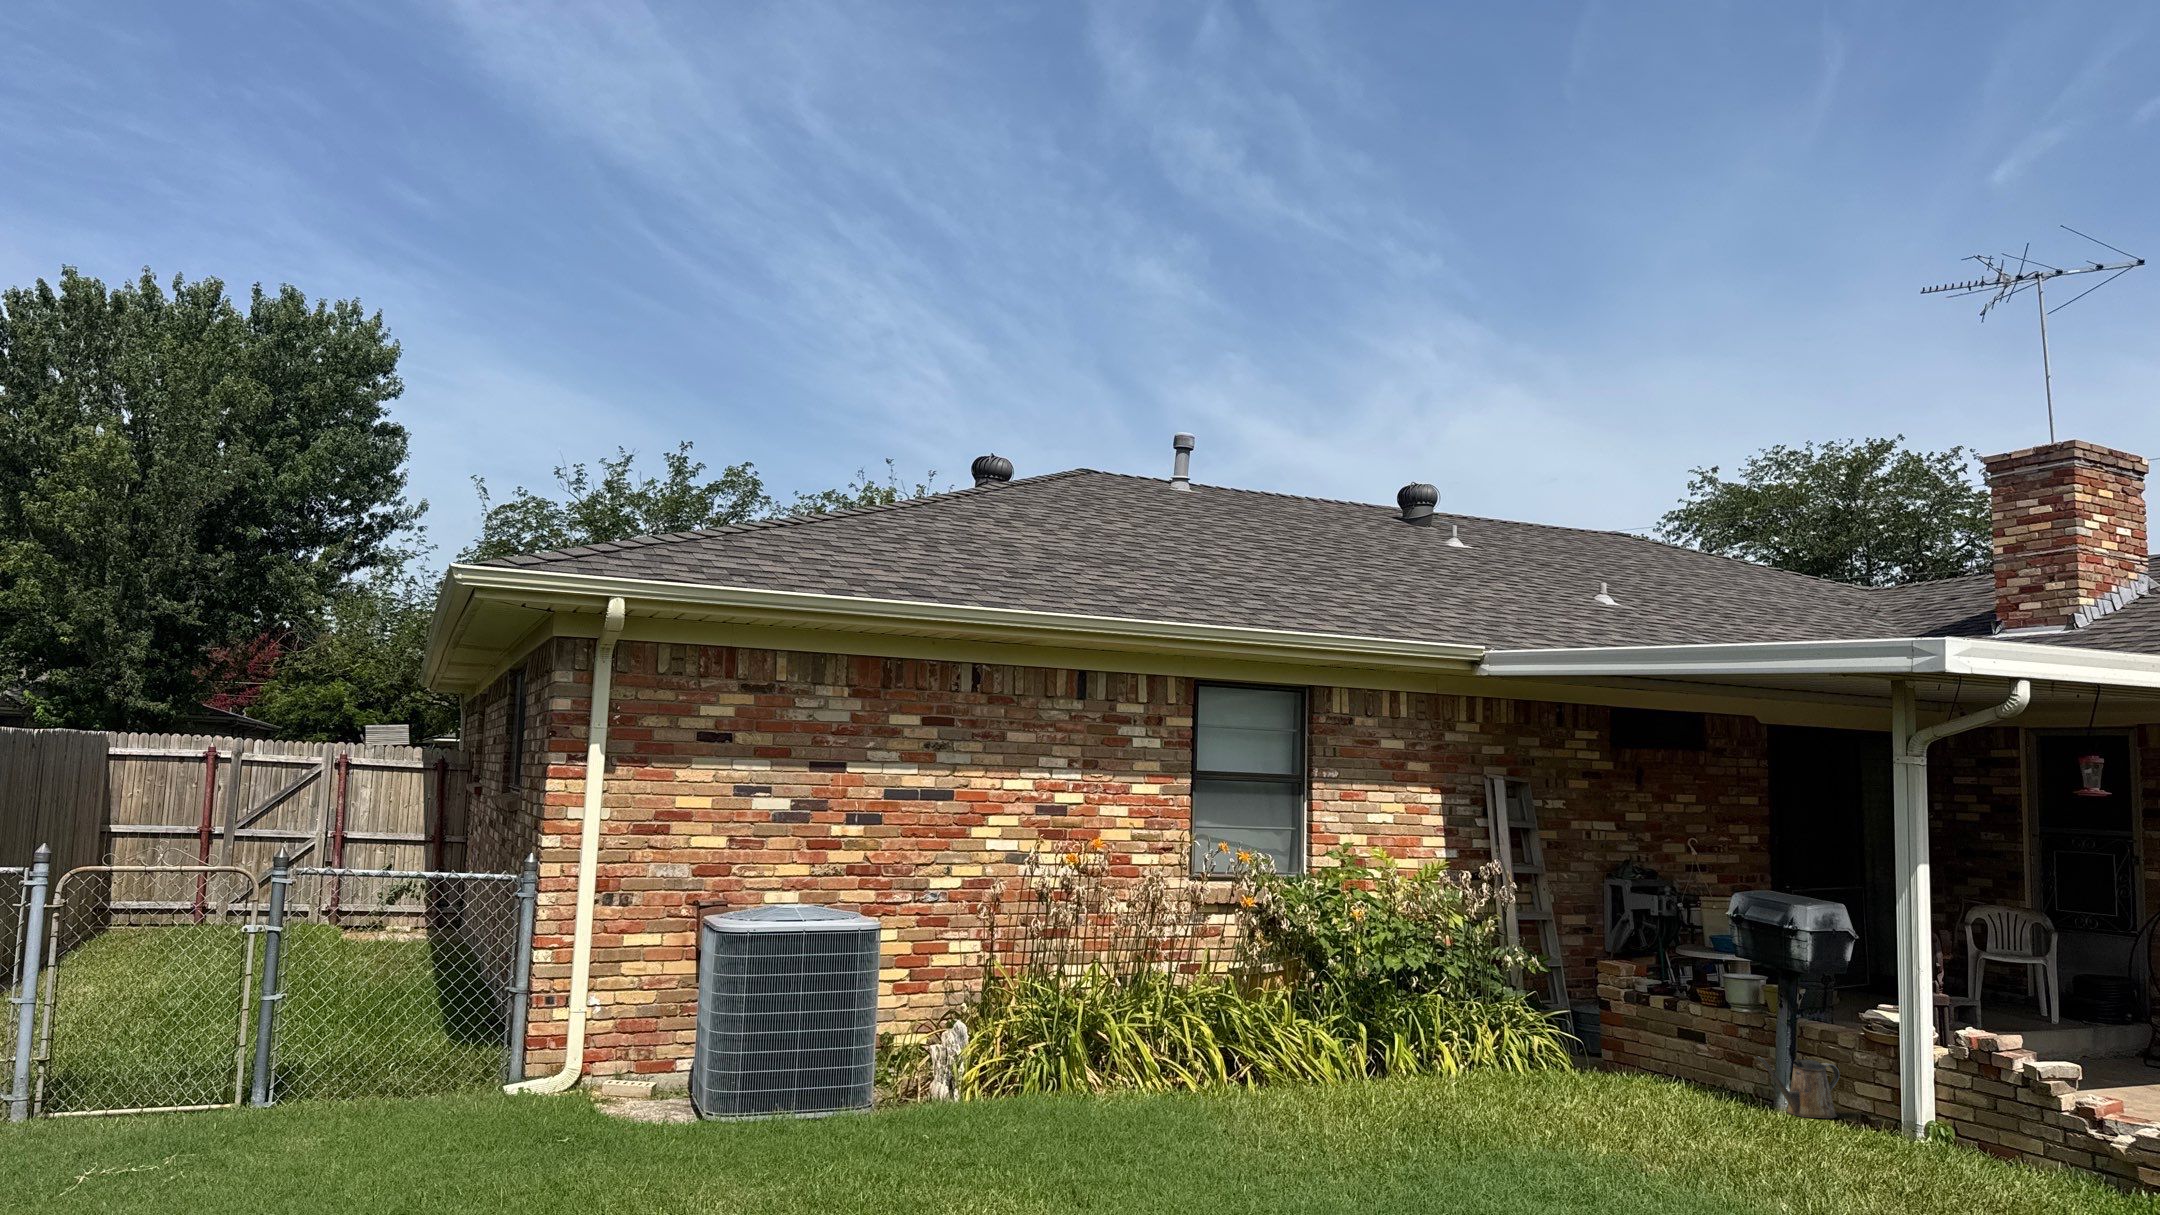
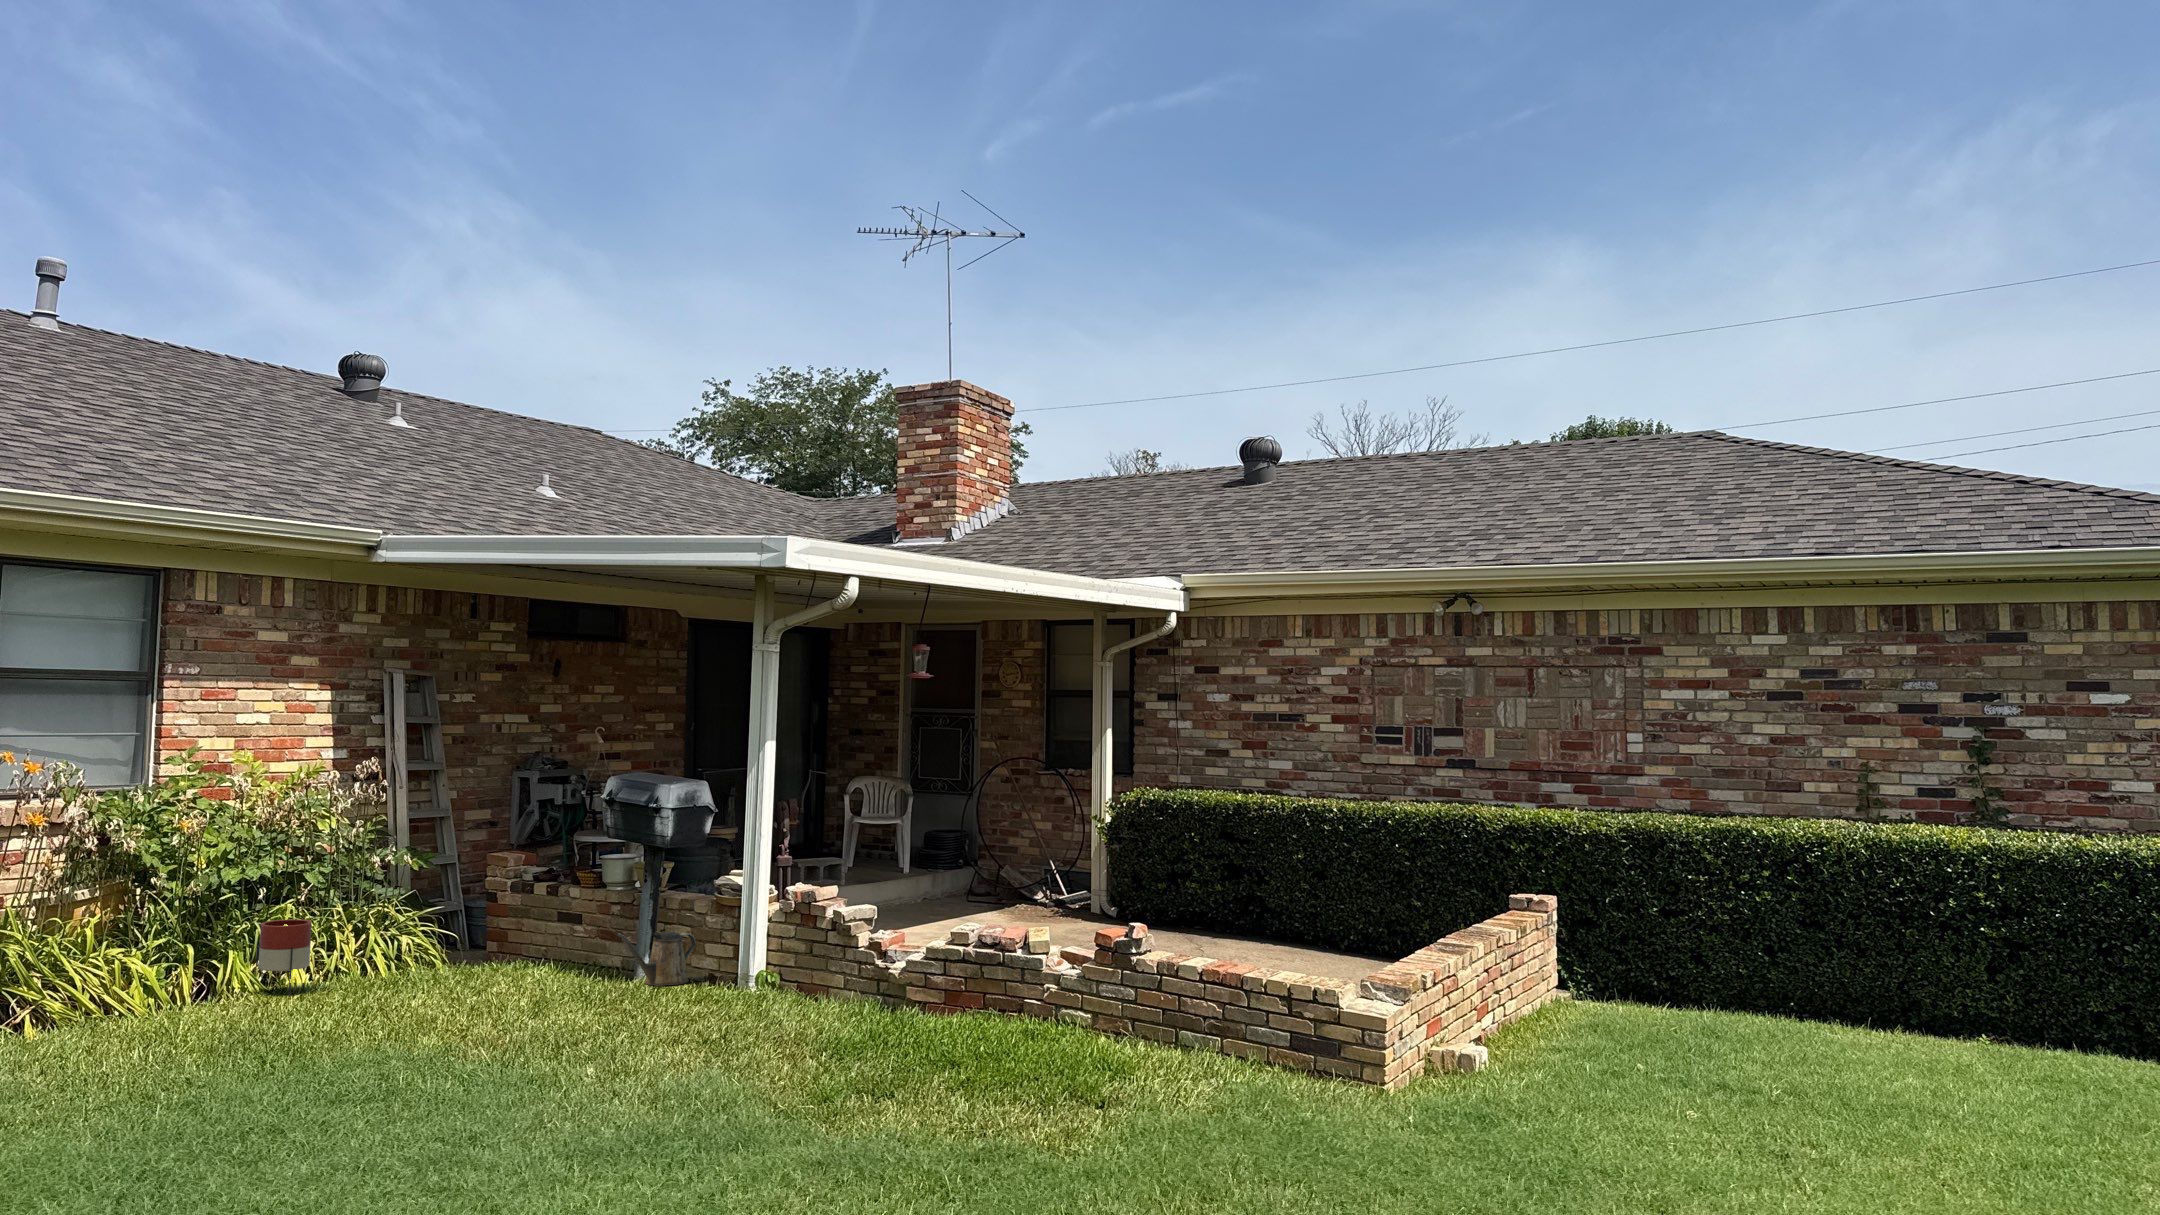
planter: none [1413,1009,1458,1081] -> present [255,919,312,996]

